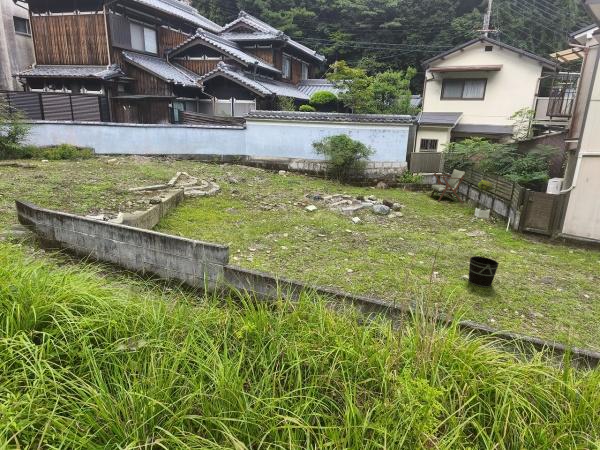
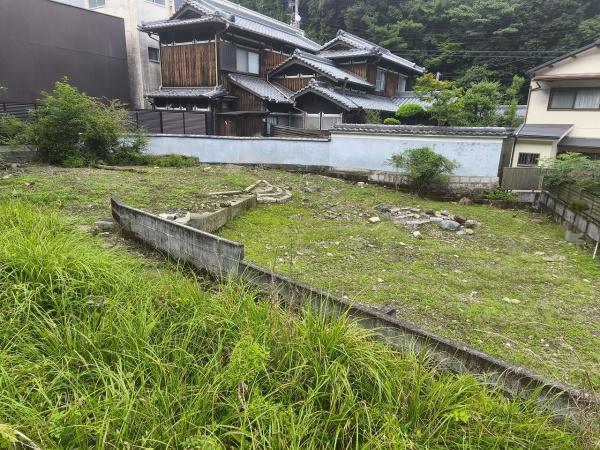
lounge chair: present [430,169,465,203] -> none [520,187,562,225]
bucket: present [469,256,498,287] -> none [510,275,544,310]

